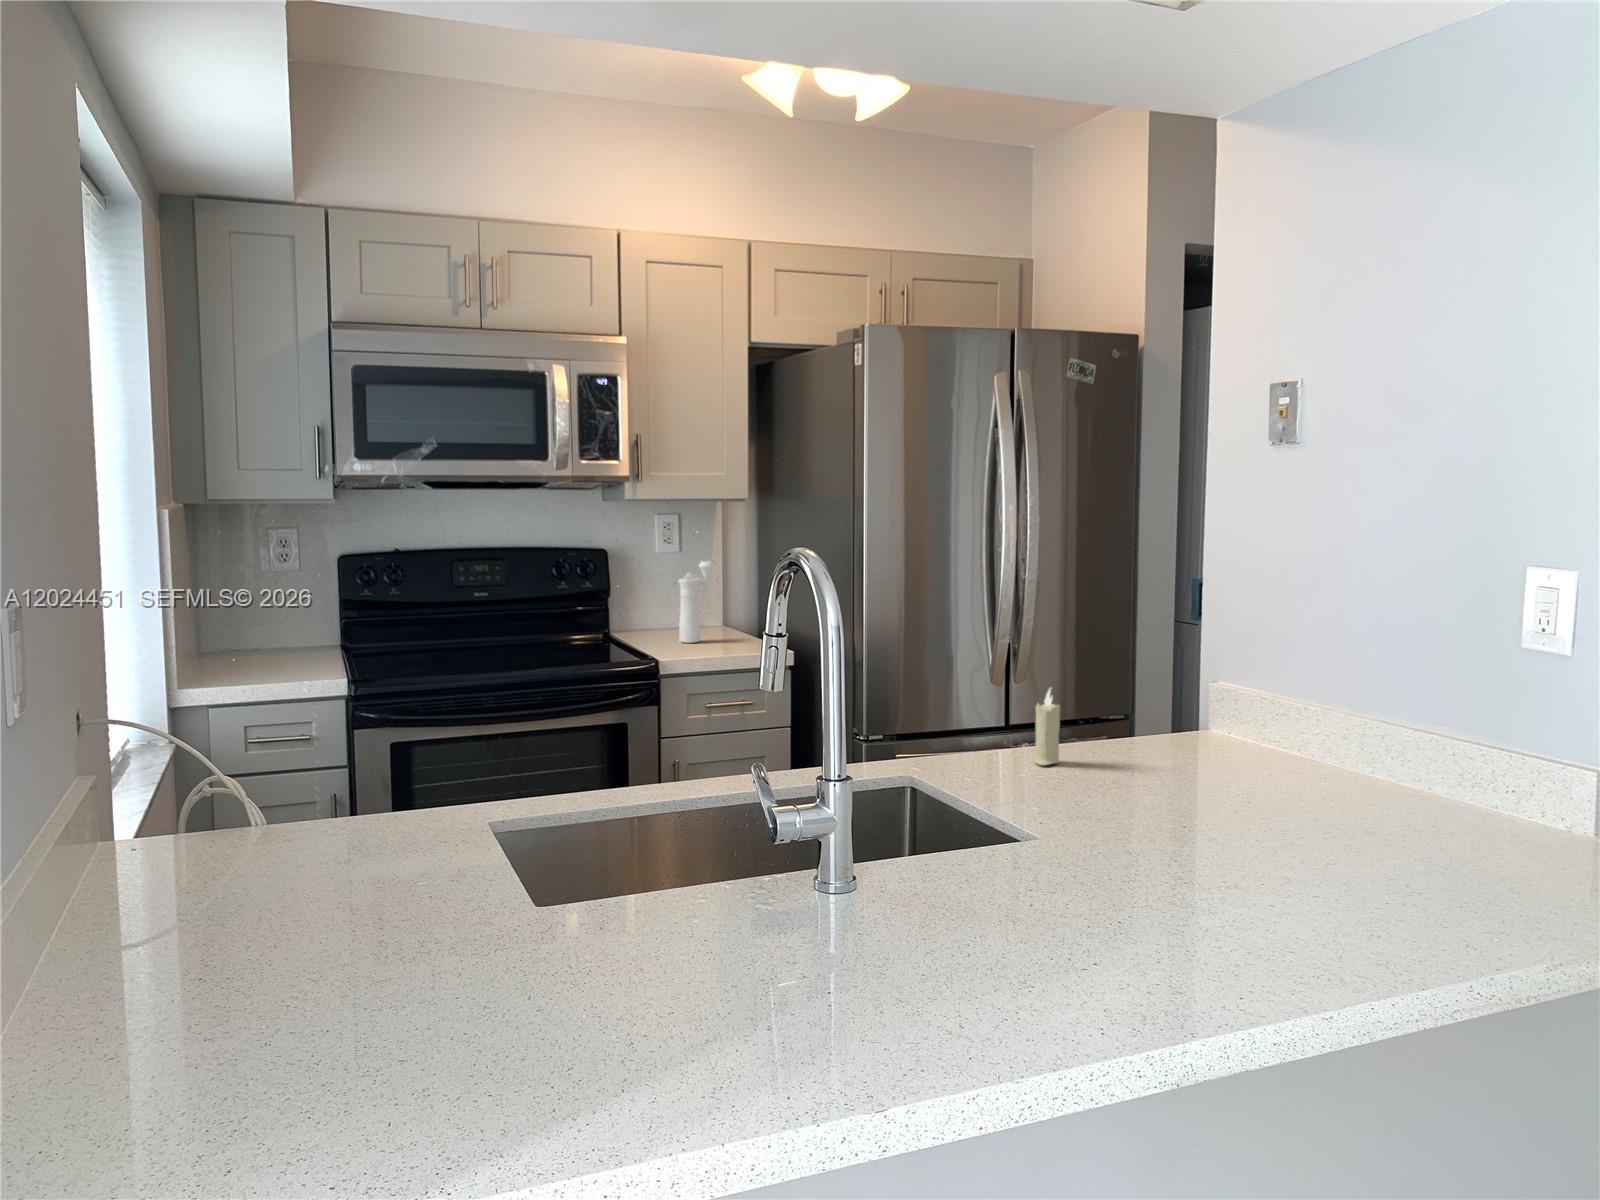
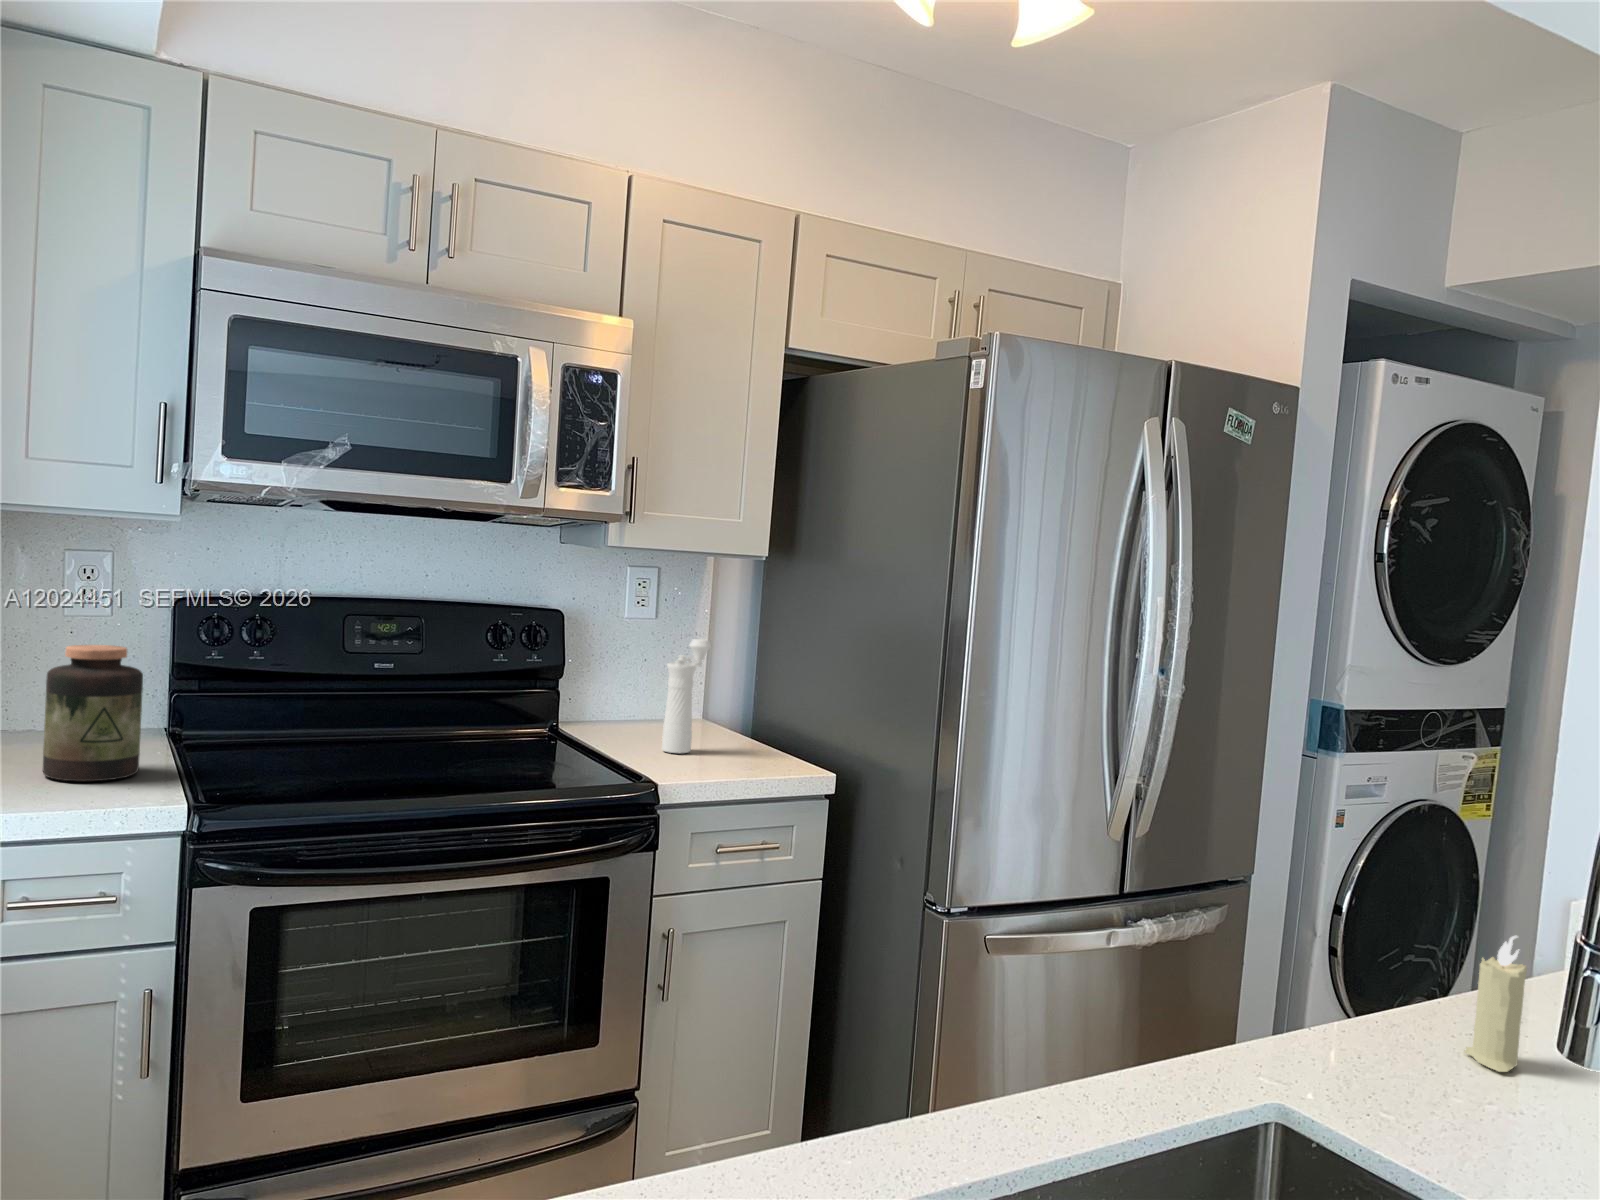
jar: none [260,586,322,672] -> present [43,645,143,781]

